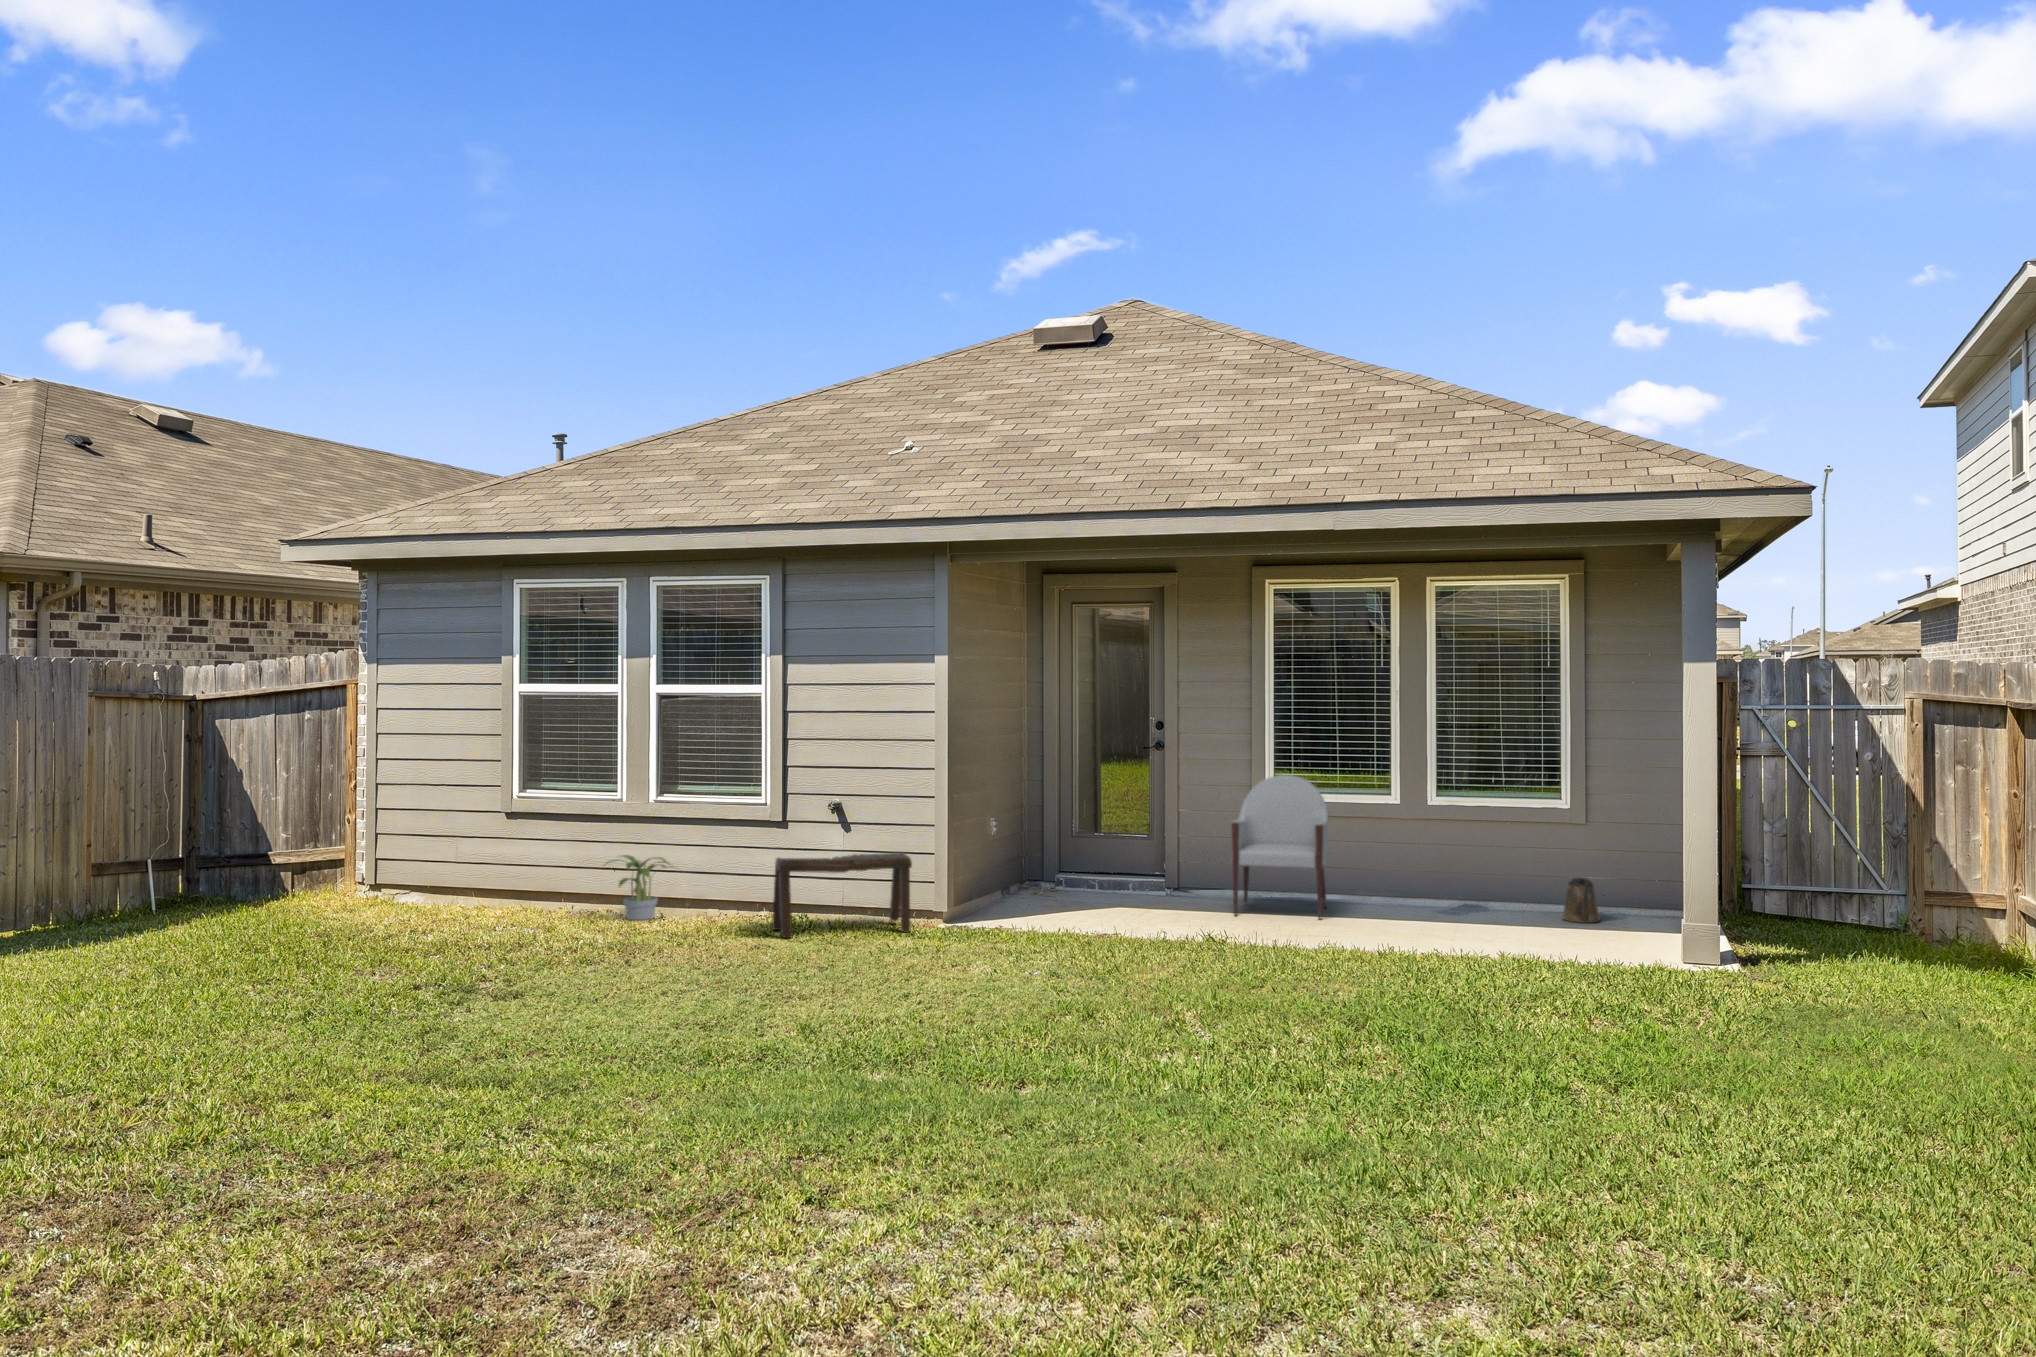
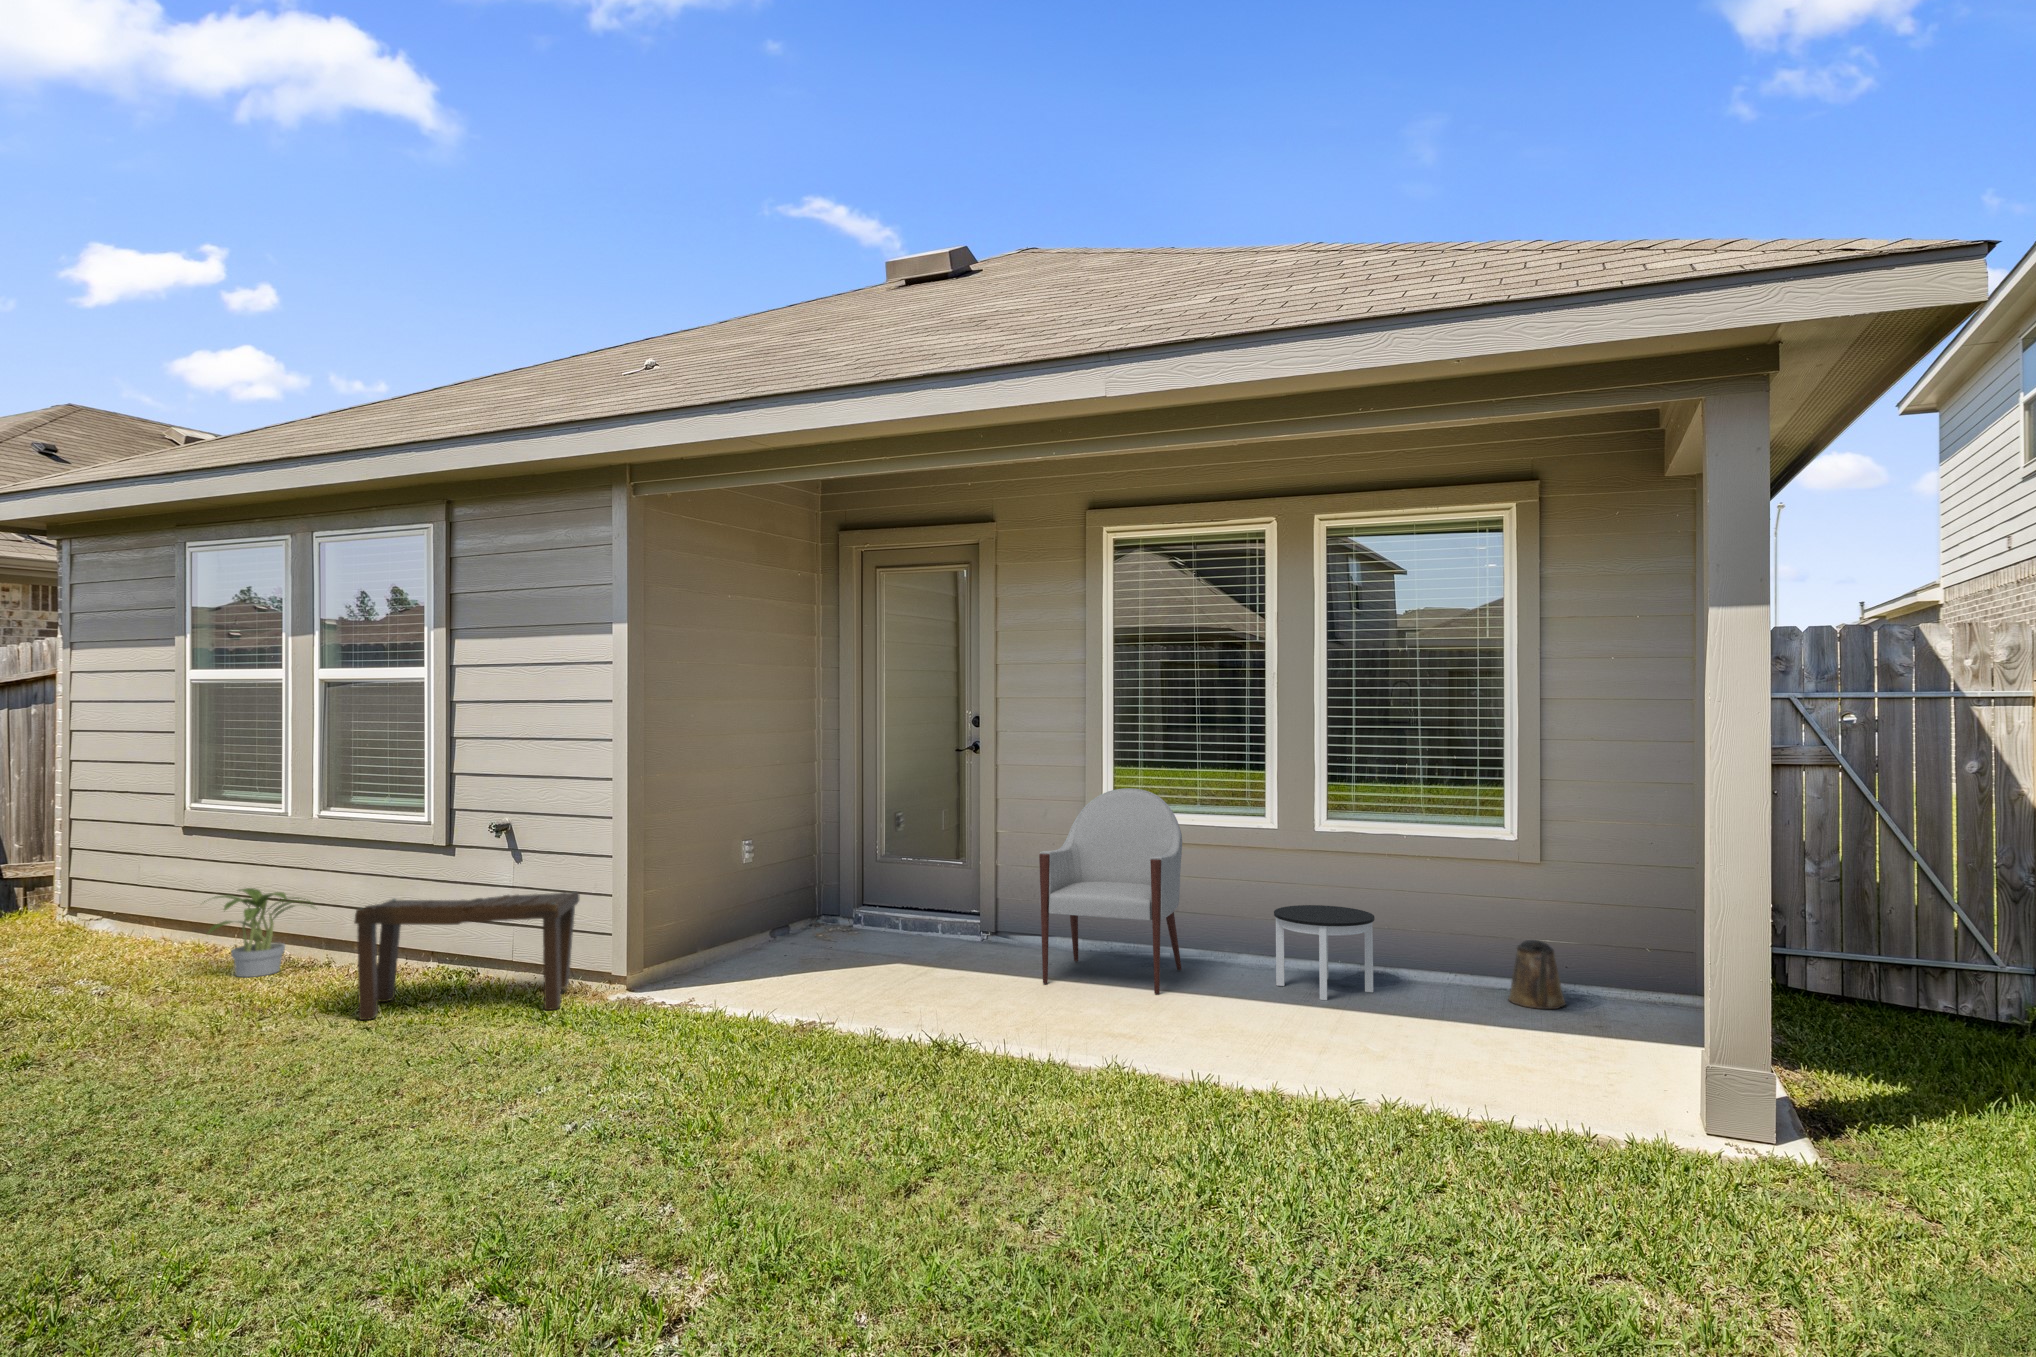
round table: none [1398,859,1470,921] -> present [1274,905,1375,1000]

